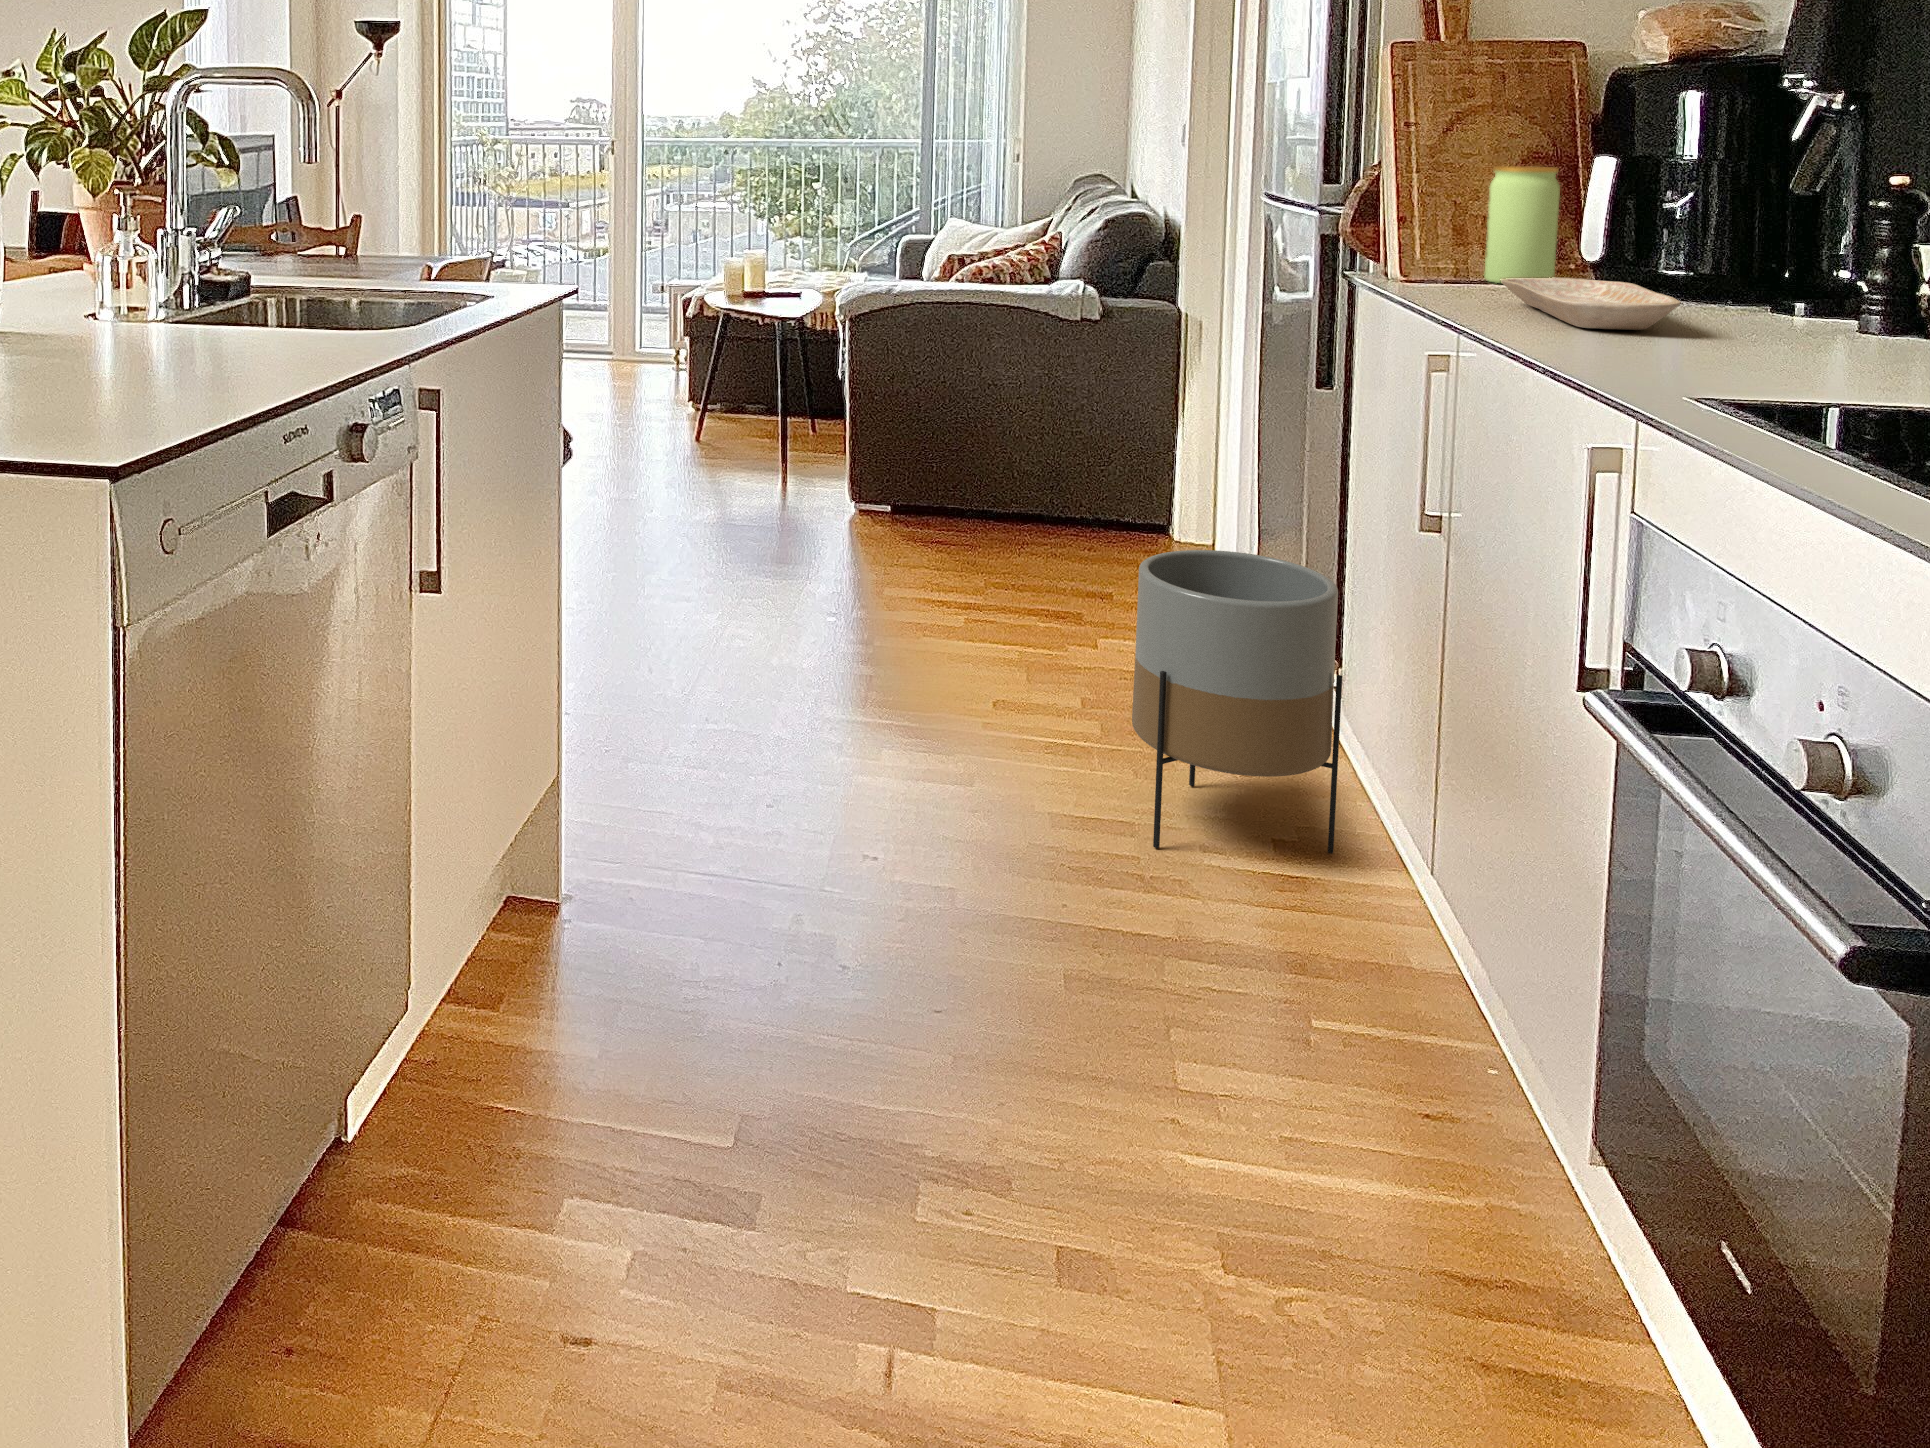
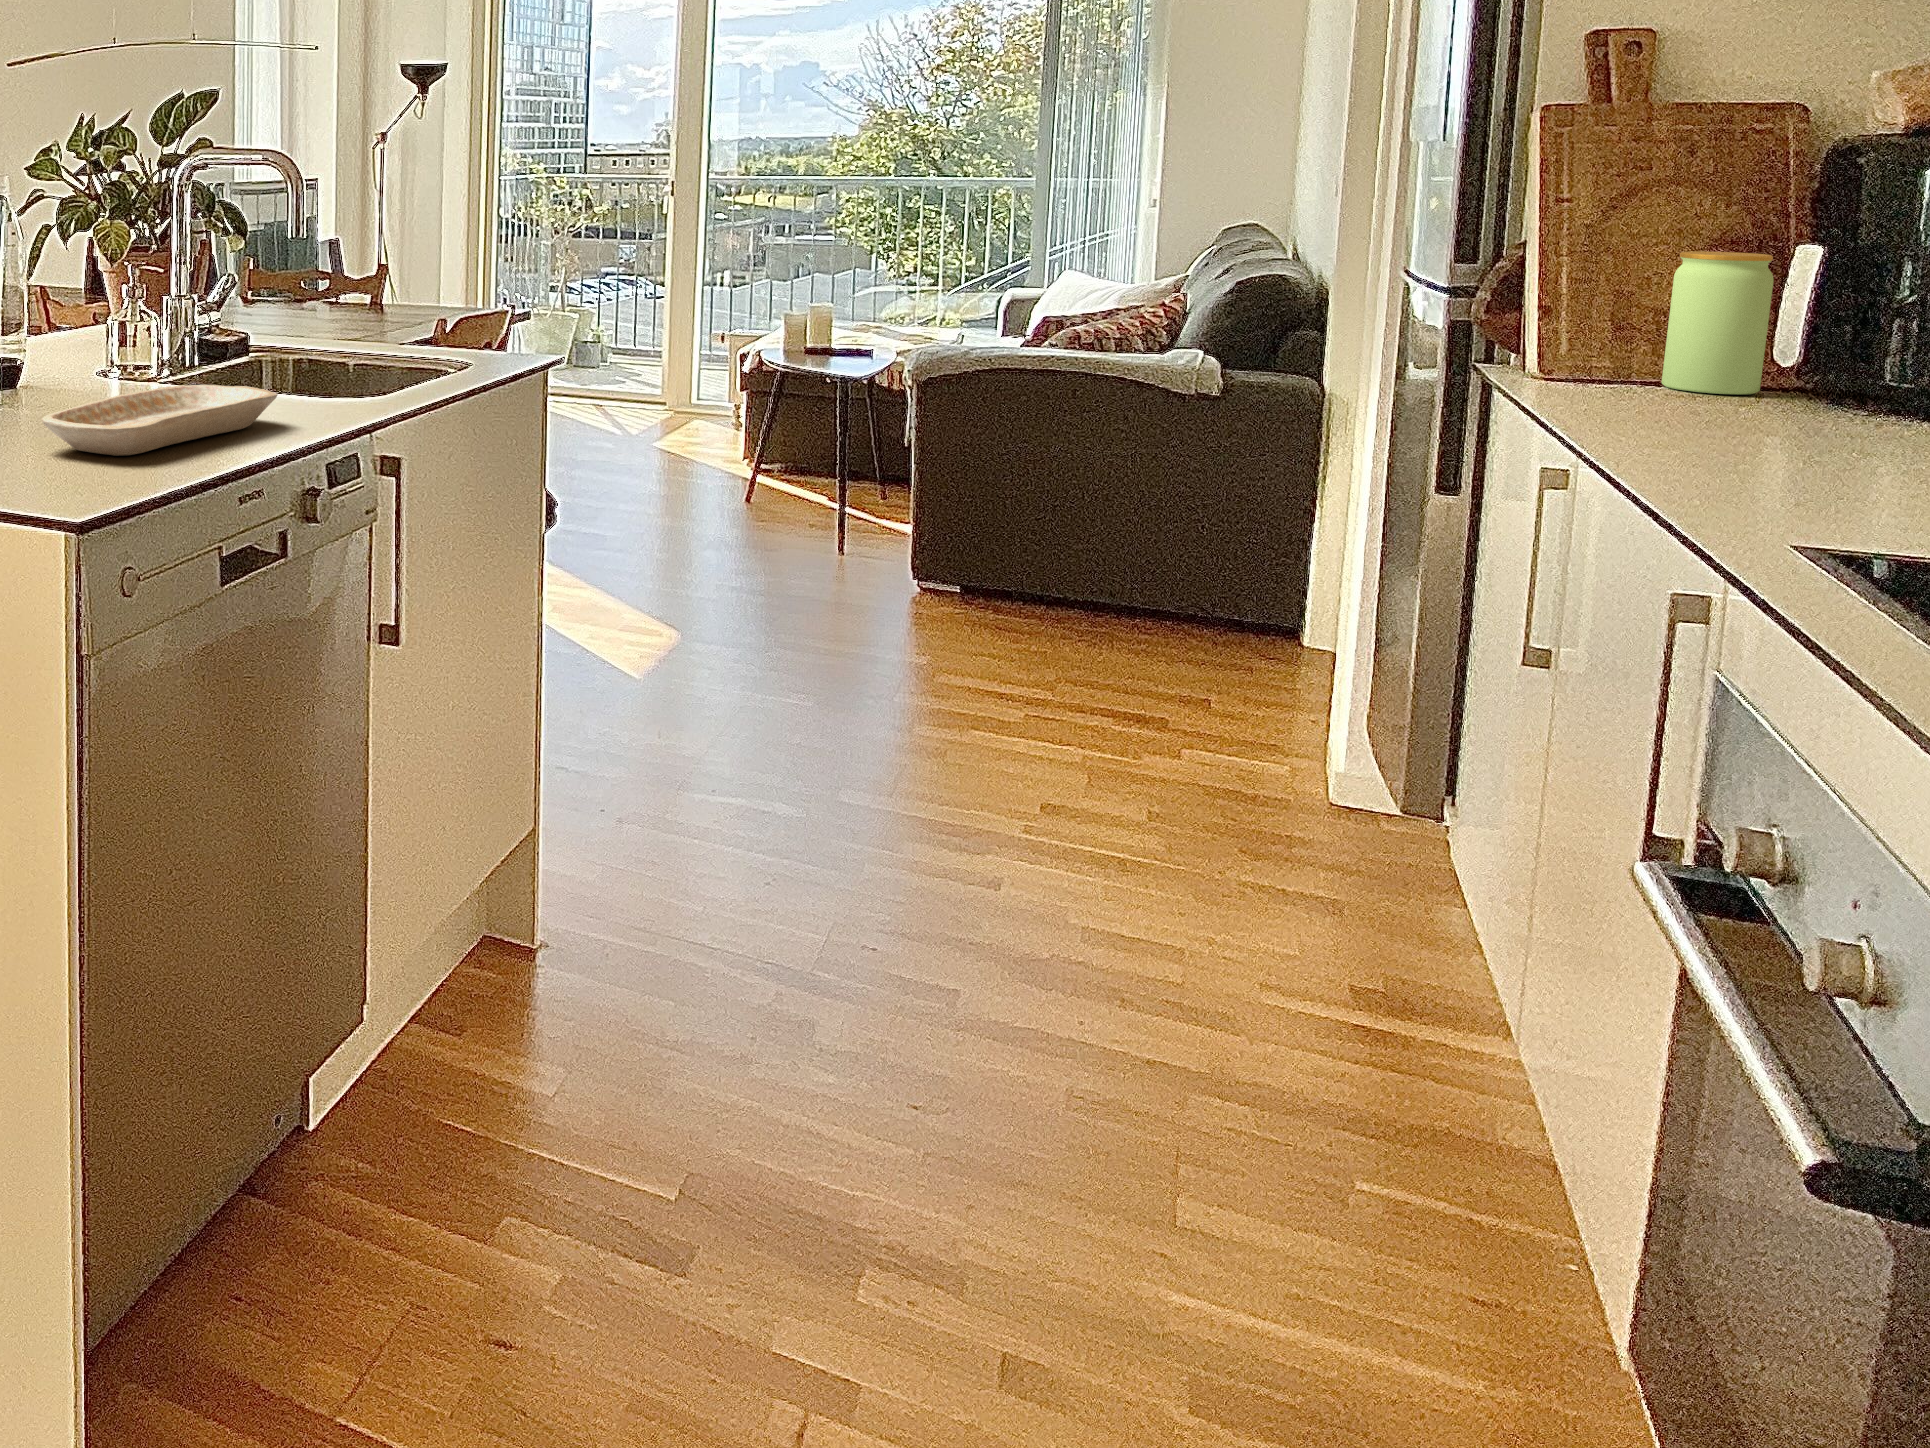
tray: present [1500,277,1681,330] -> present [42,385,278,456]
planter: present [1132,550,1342,853] -> none [1176,668,1440,1020]

